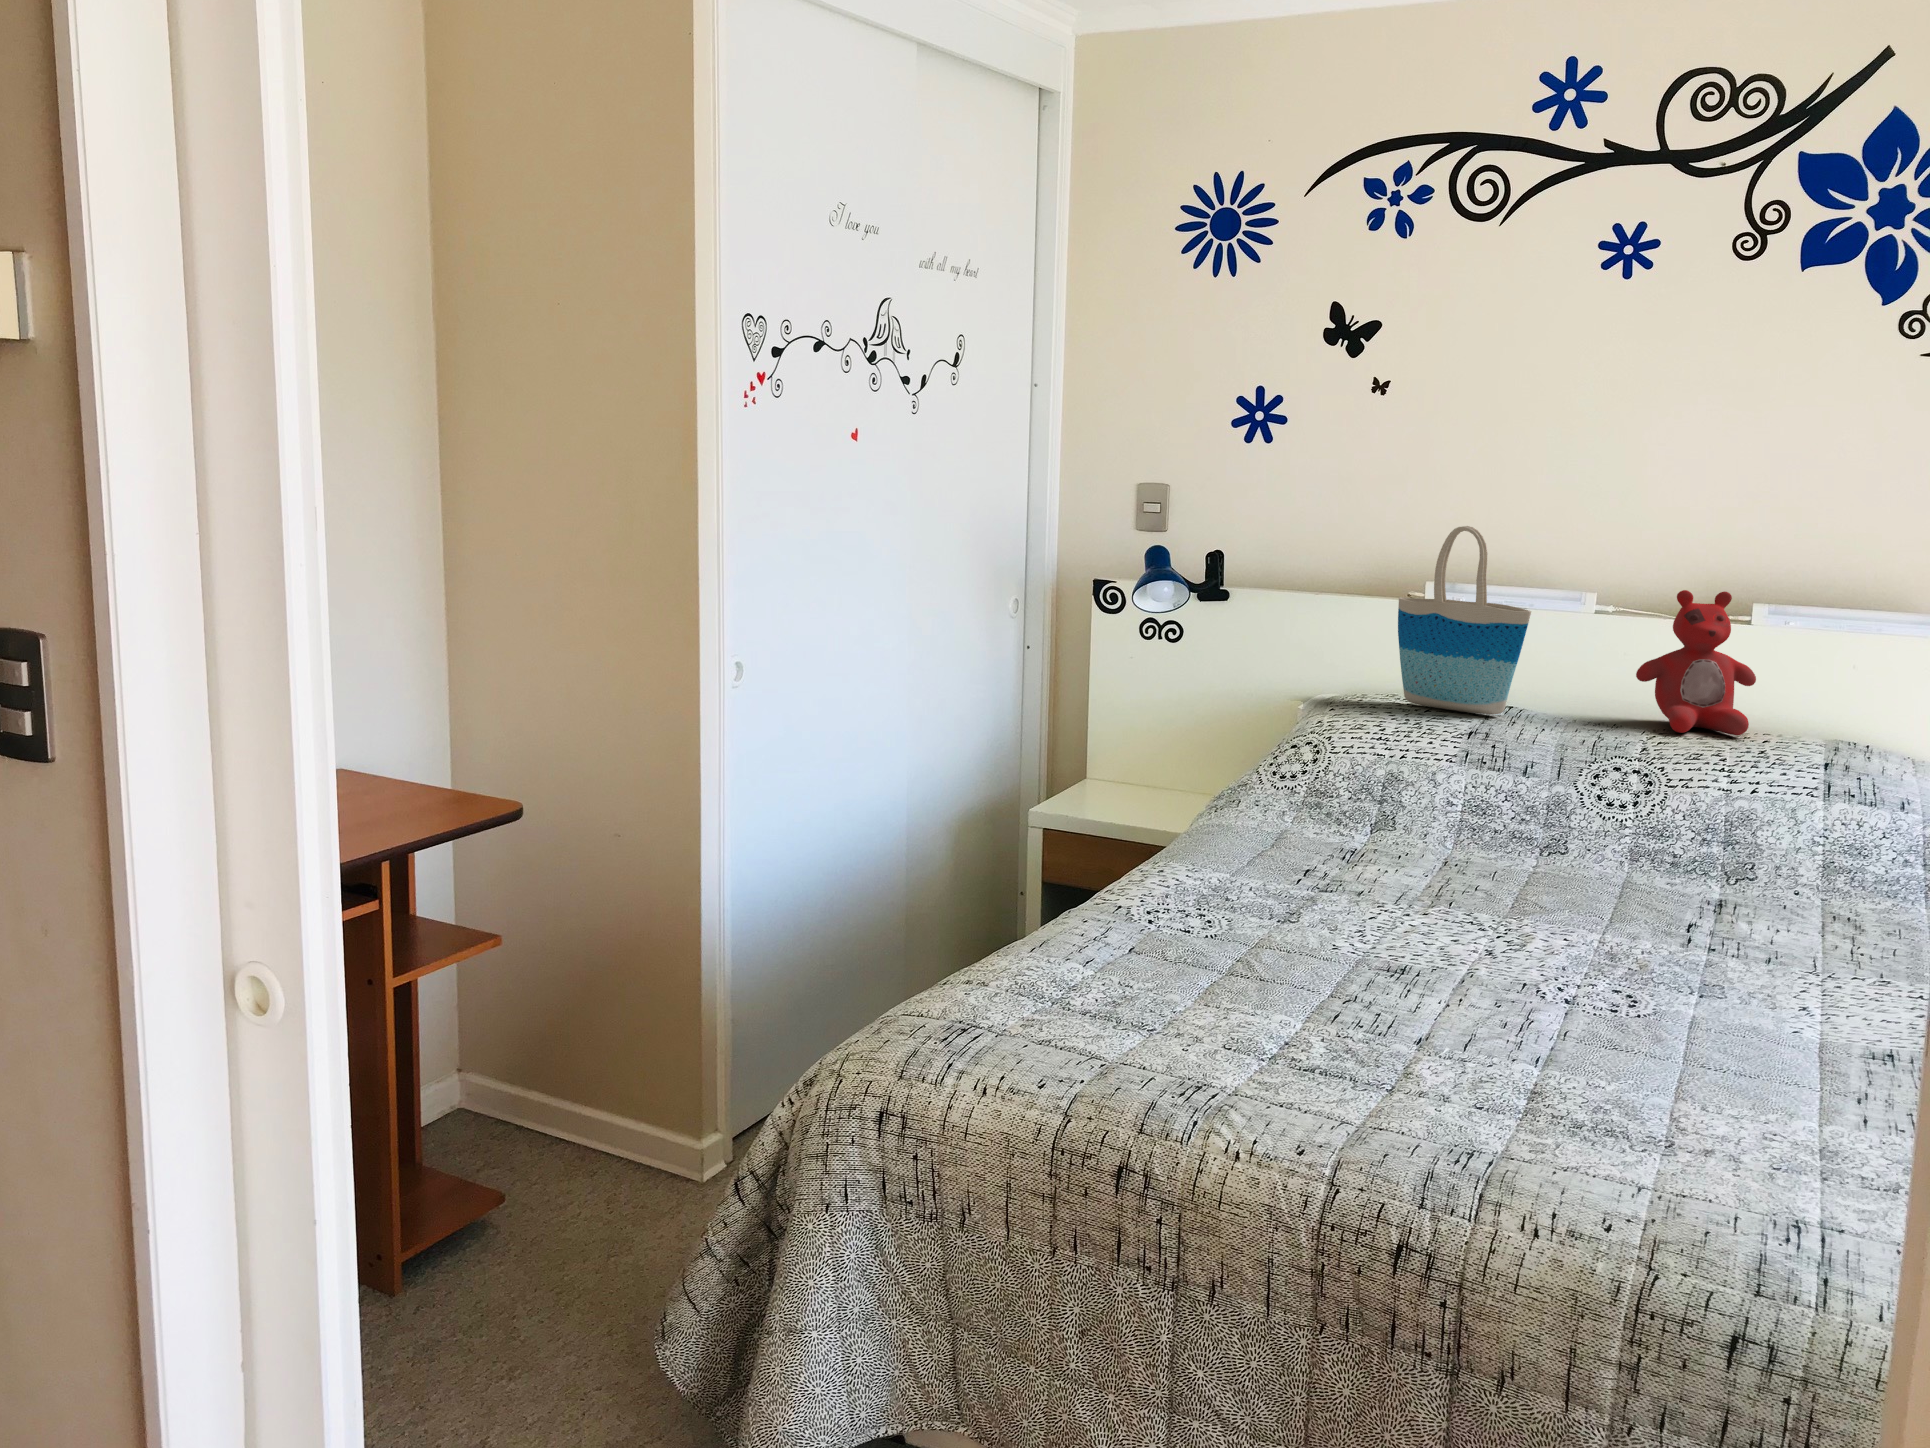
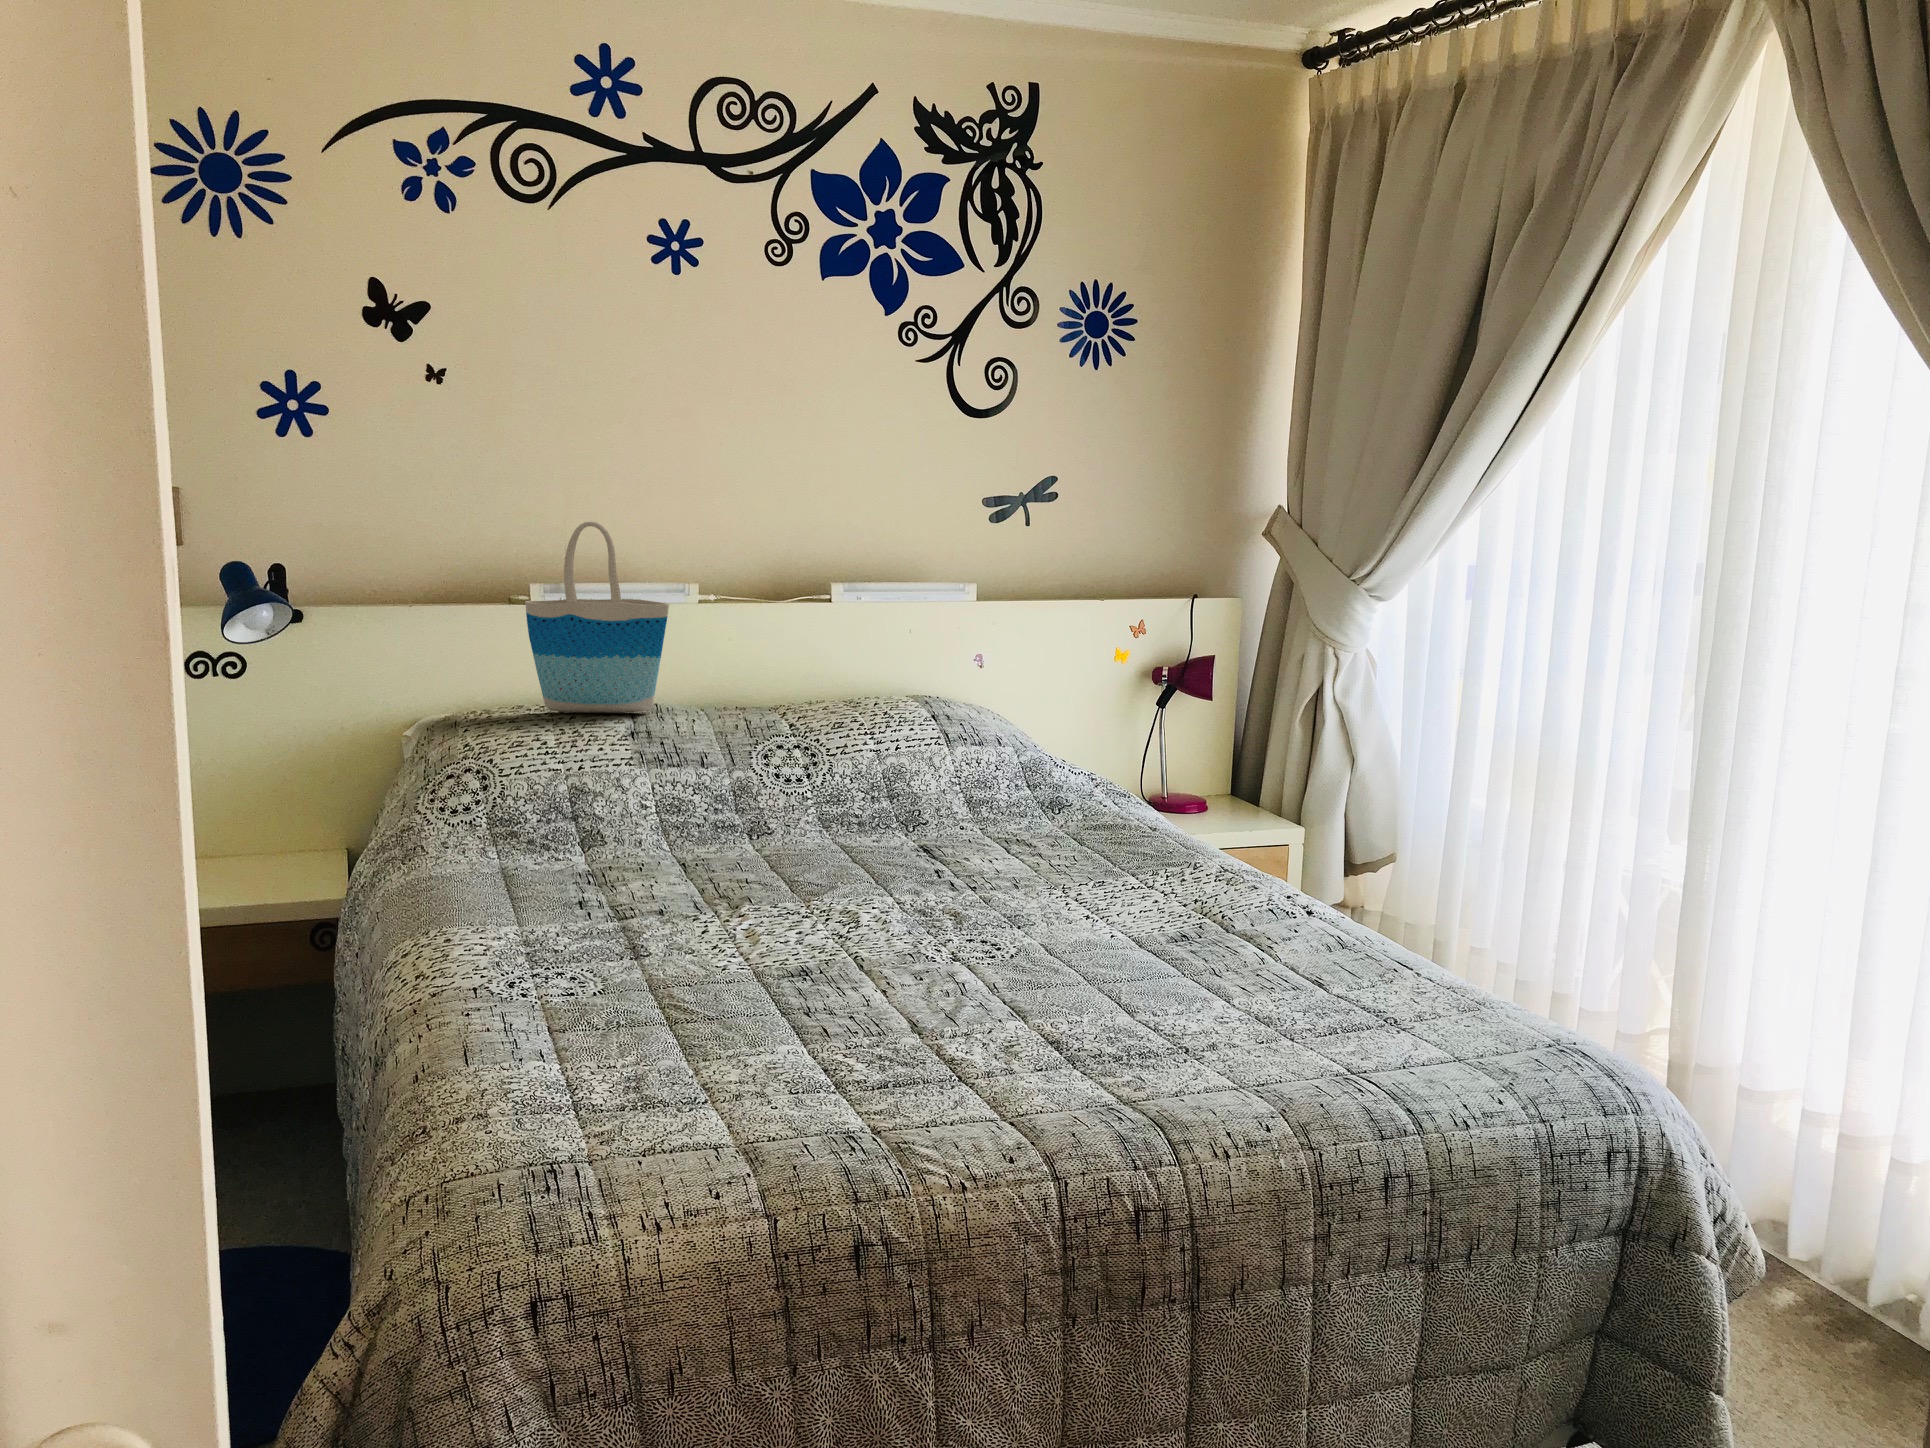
stuffed bear: present [1636,590,1756,735] -> none [757,572,861,705]

